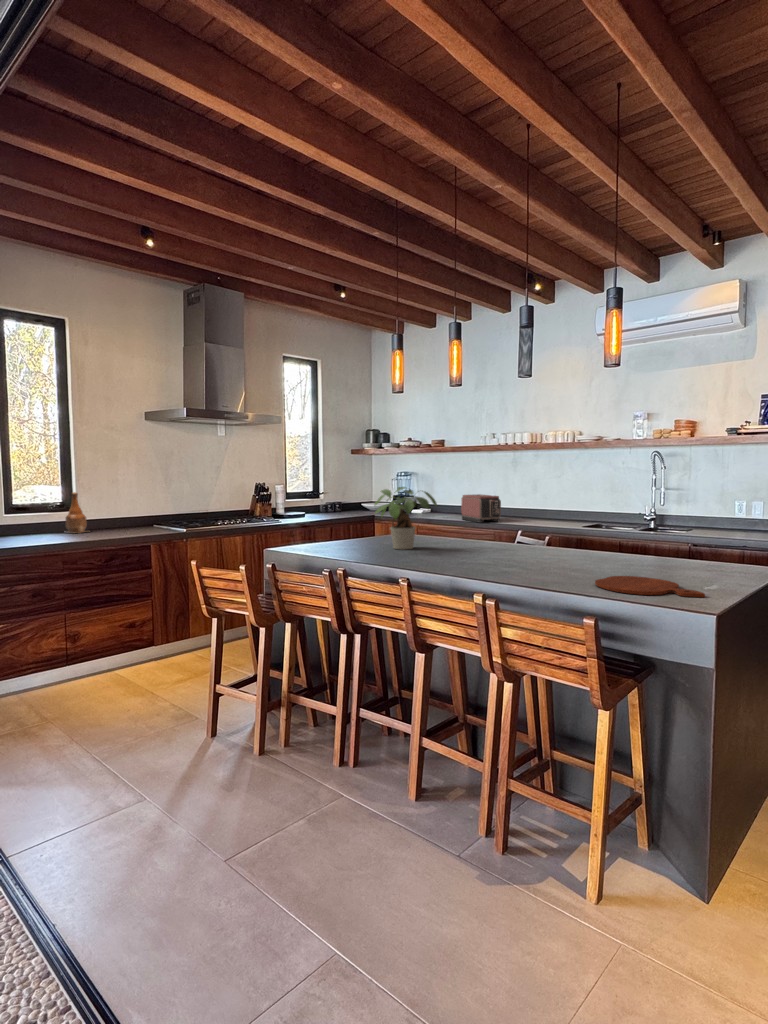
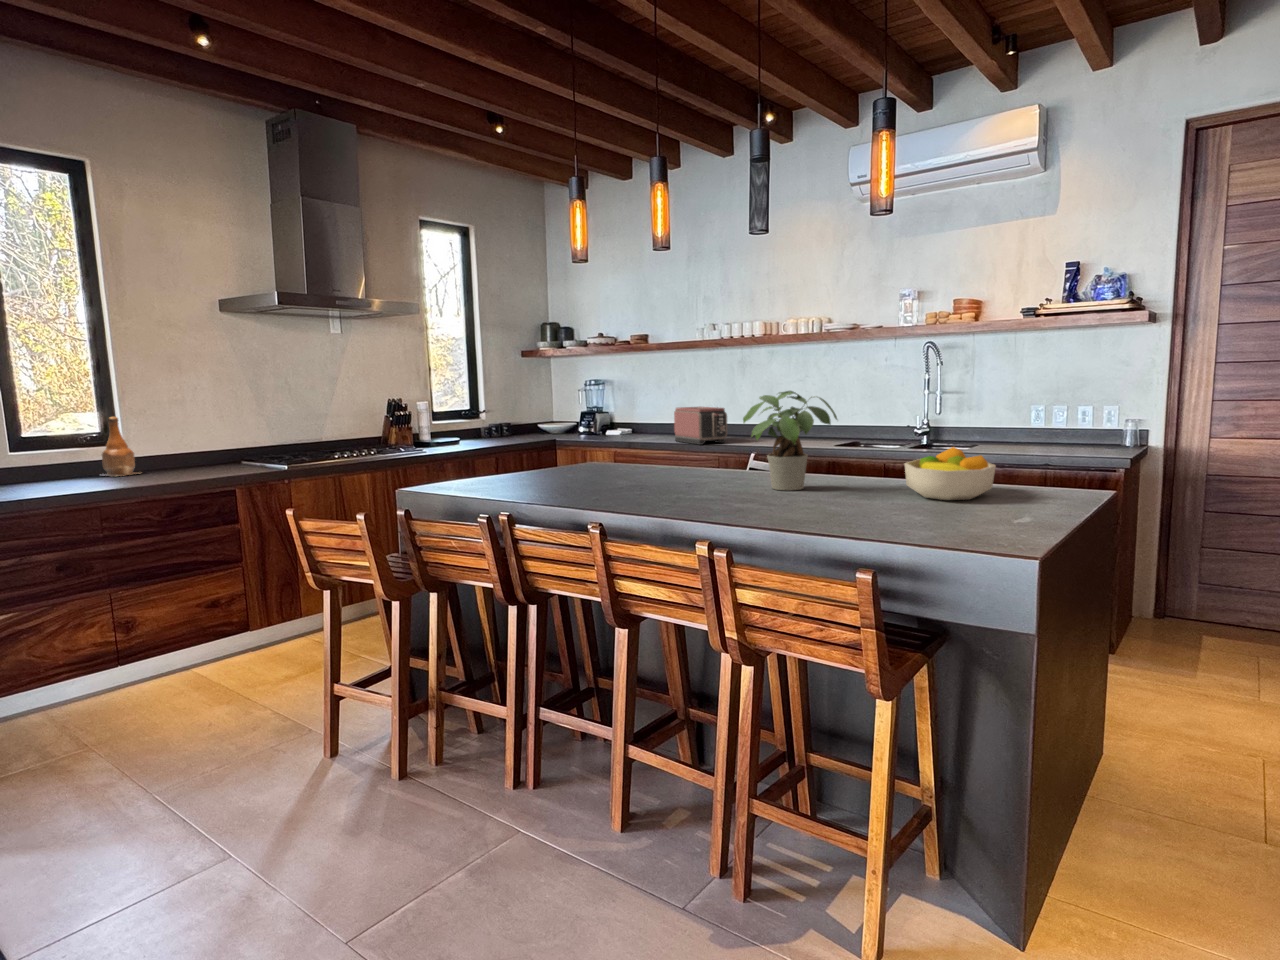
potted plant: present [375,487,437,549] -> present [743,391,837,490]
fruit bowl: none [628,532,697,571] -> present [905,447,996,500]
cutting board: present [595,576,705,597] -> none [864,509,1016,534]

